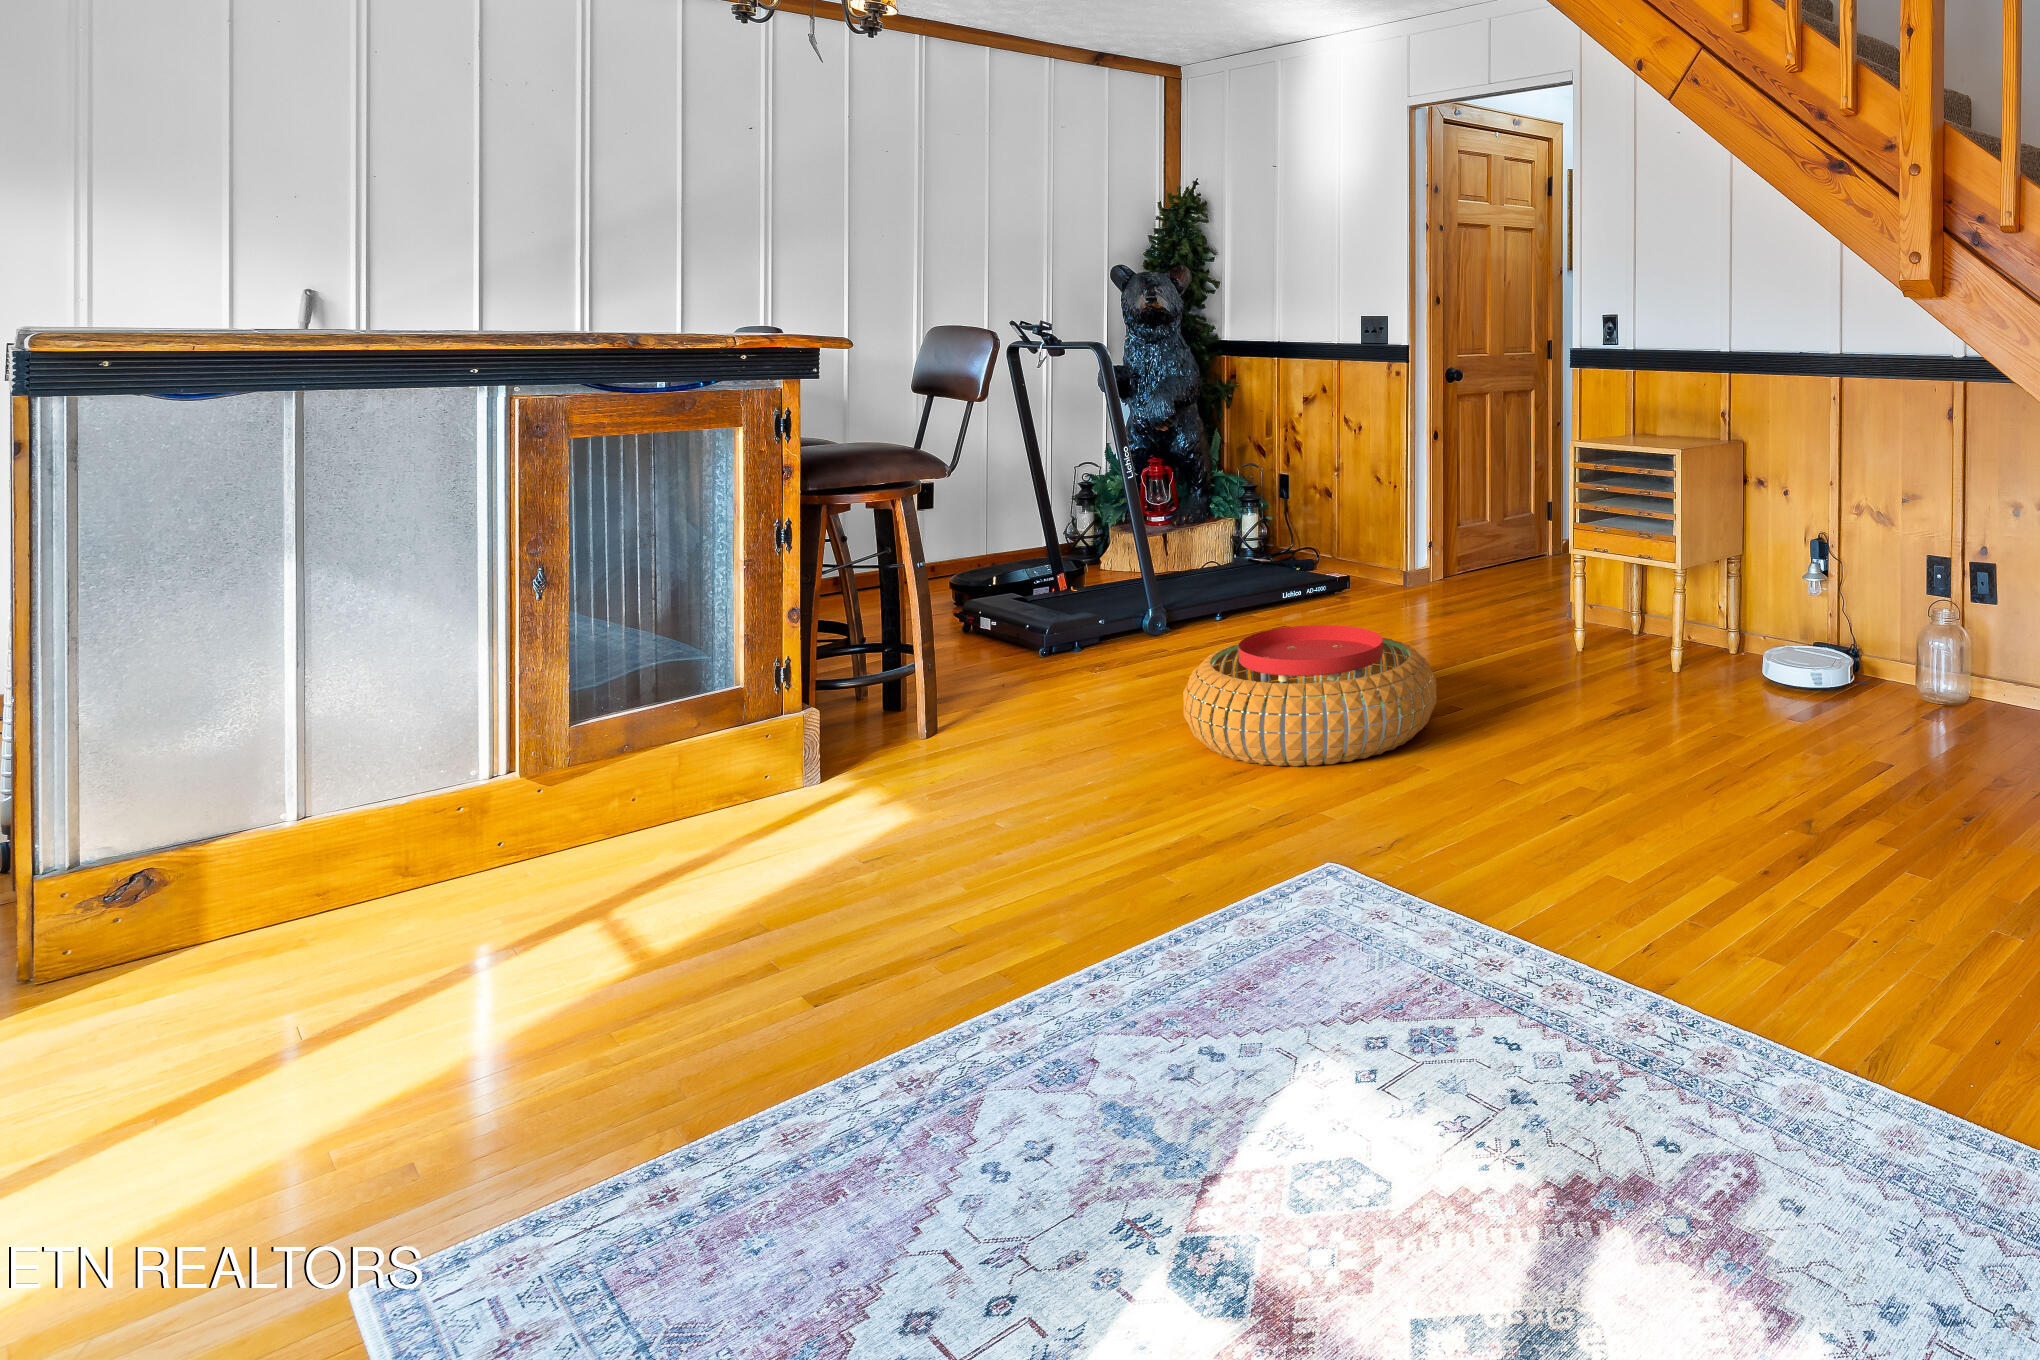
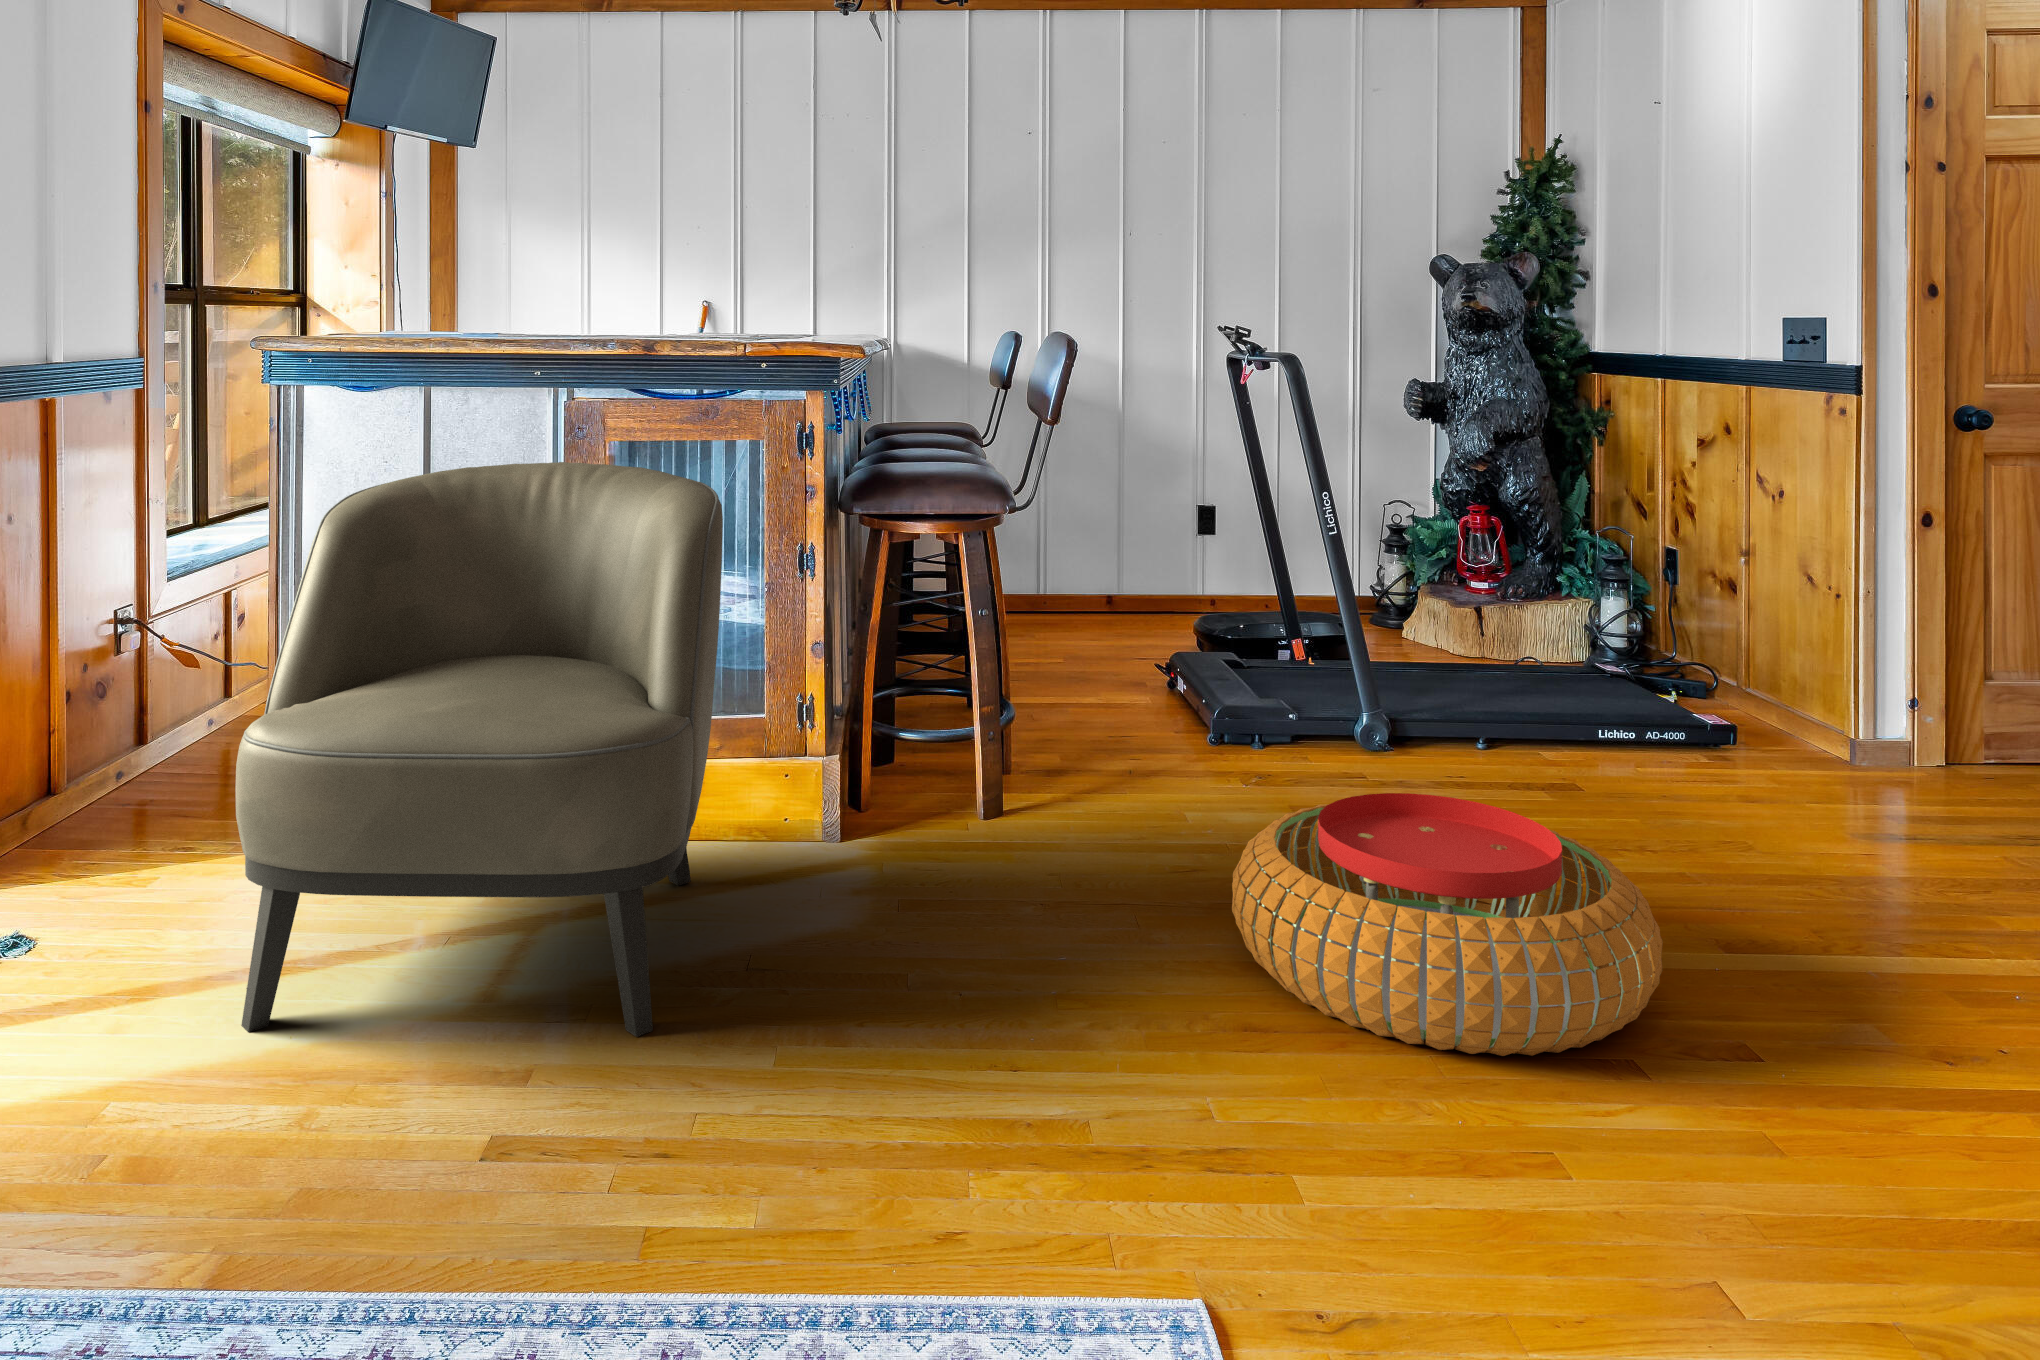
armchair: none [278,462,834,1076] -> present [235,462,723,1037]

